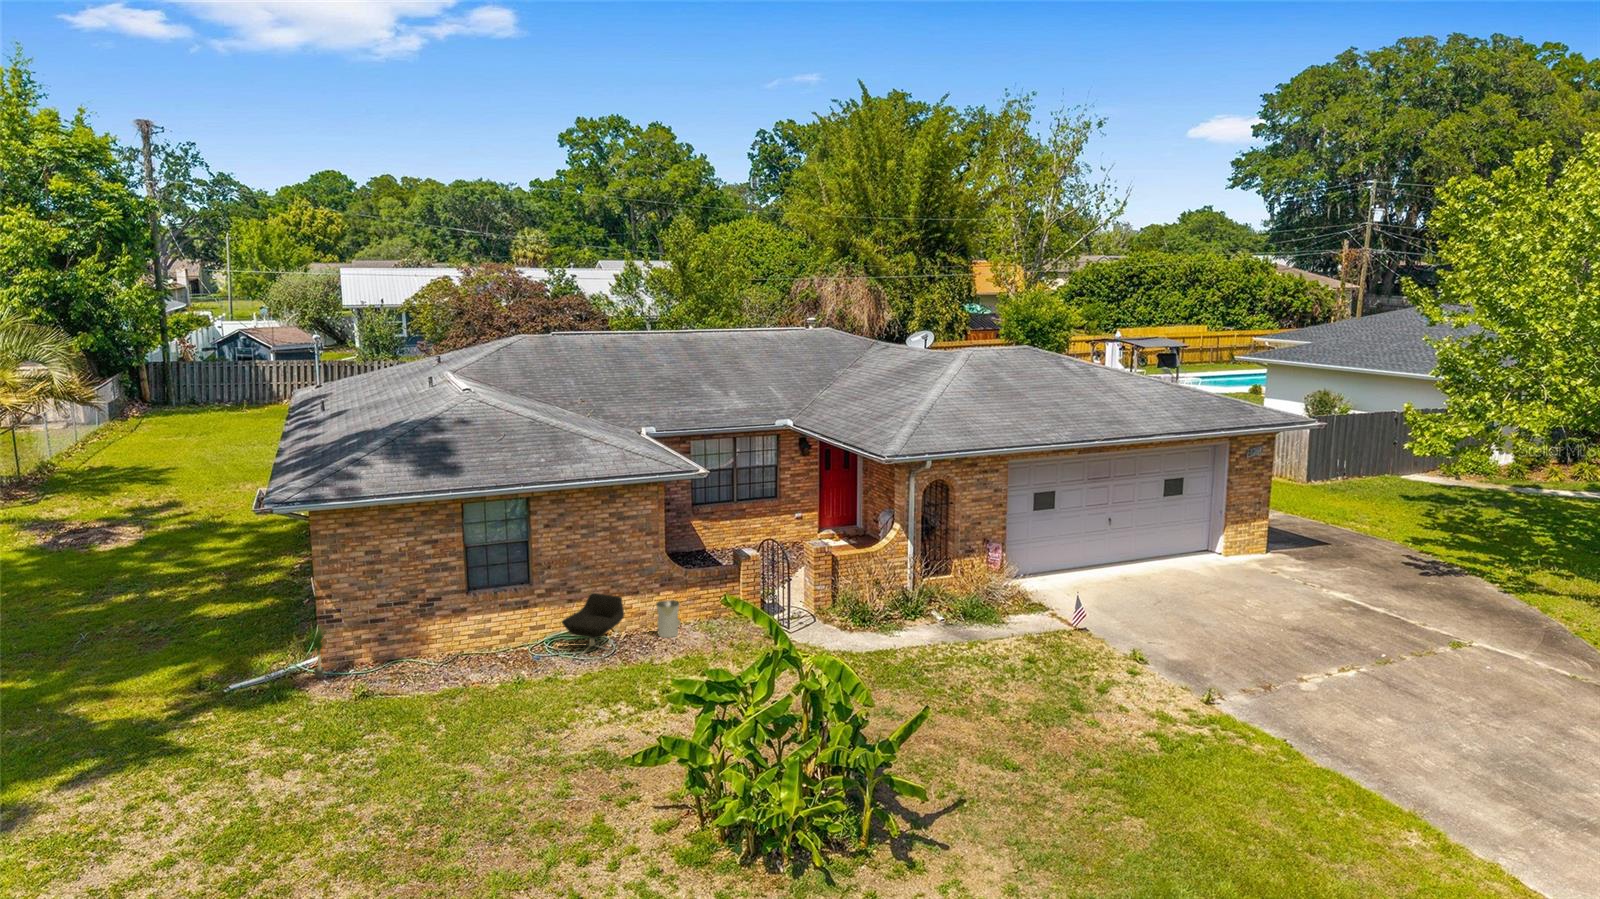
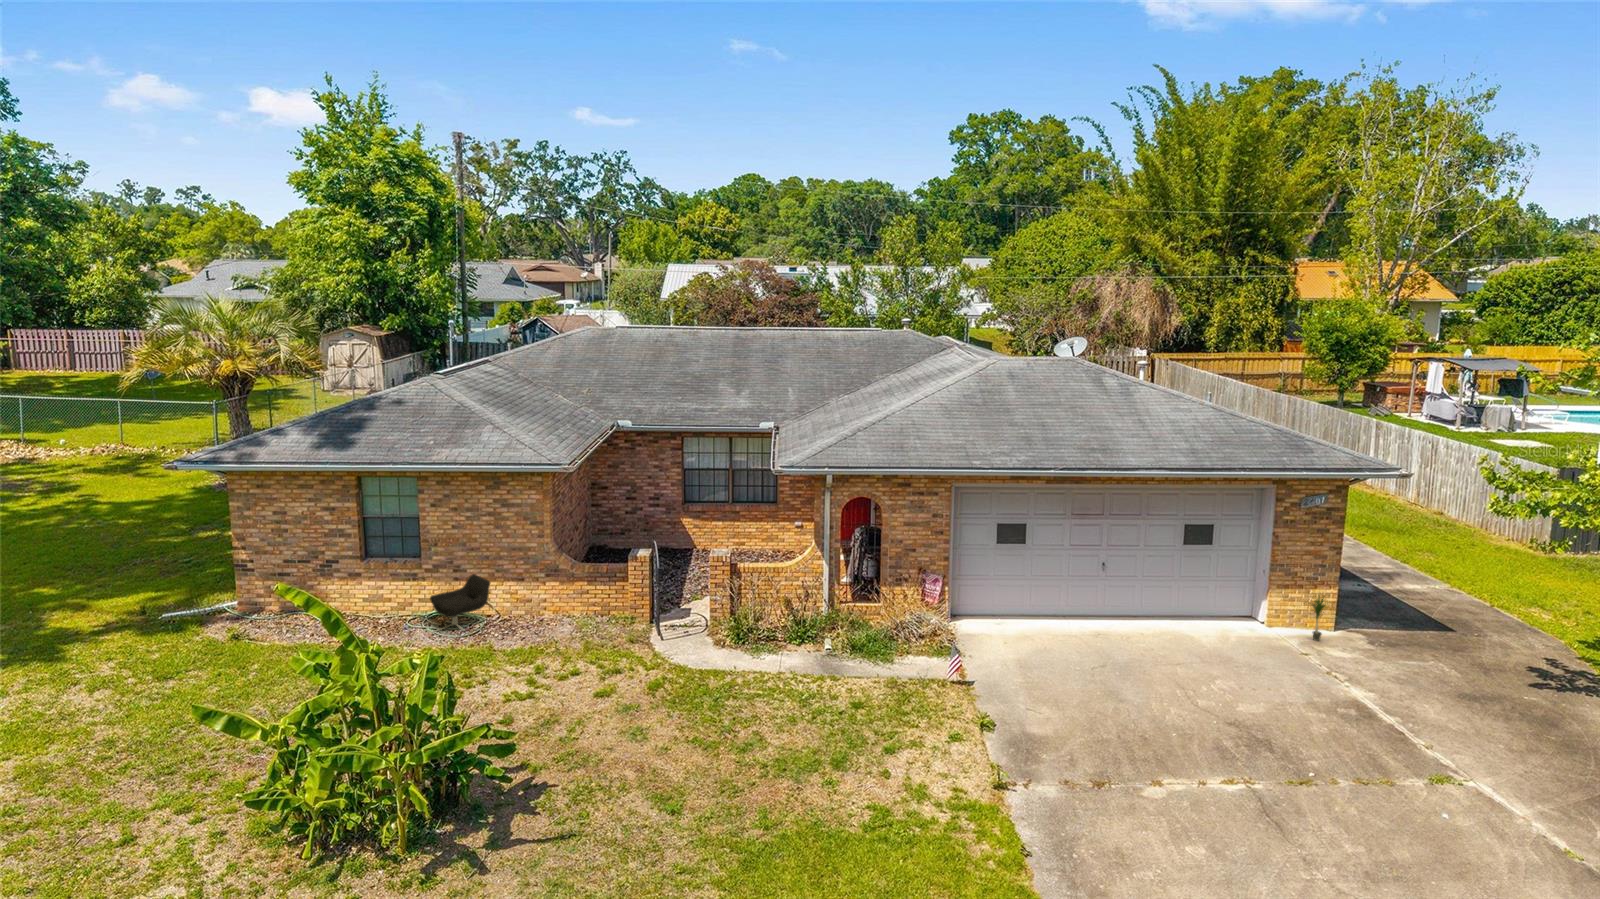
trash can: present [656,600,680,638] -> none [522,590,560,628]
potted plant: present [309,629,327,678] -> present [1312,597,1328,641]

